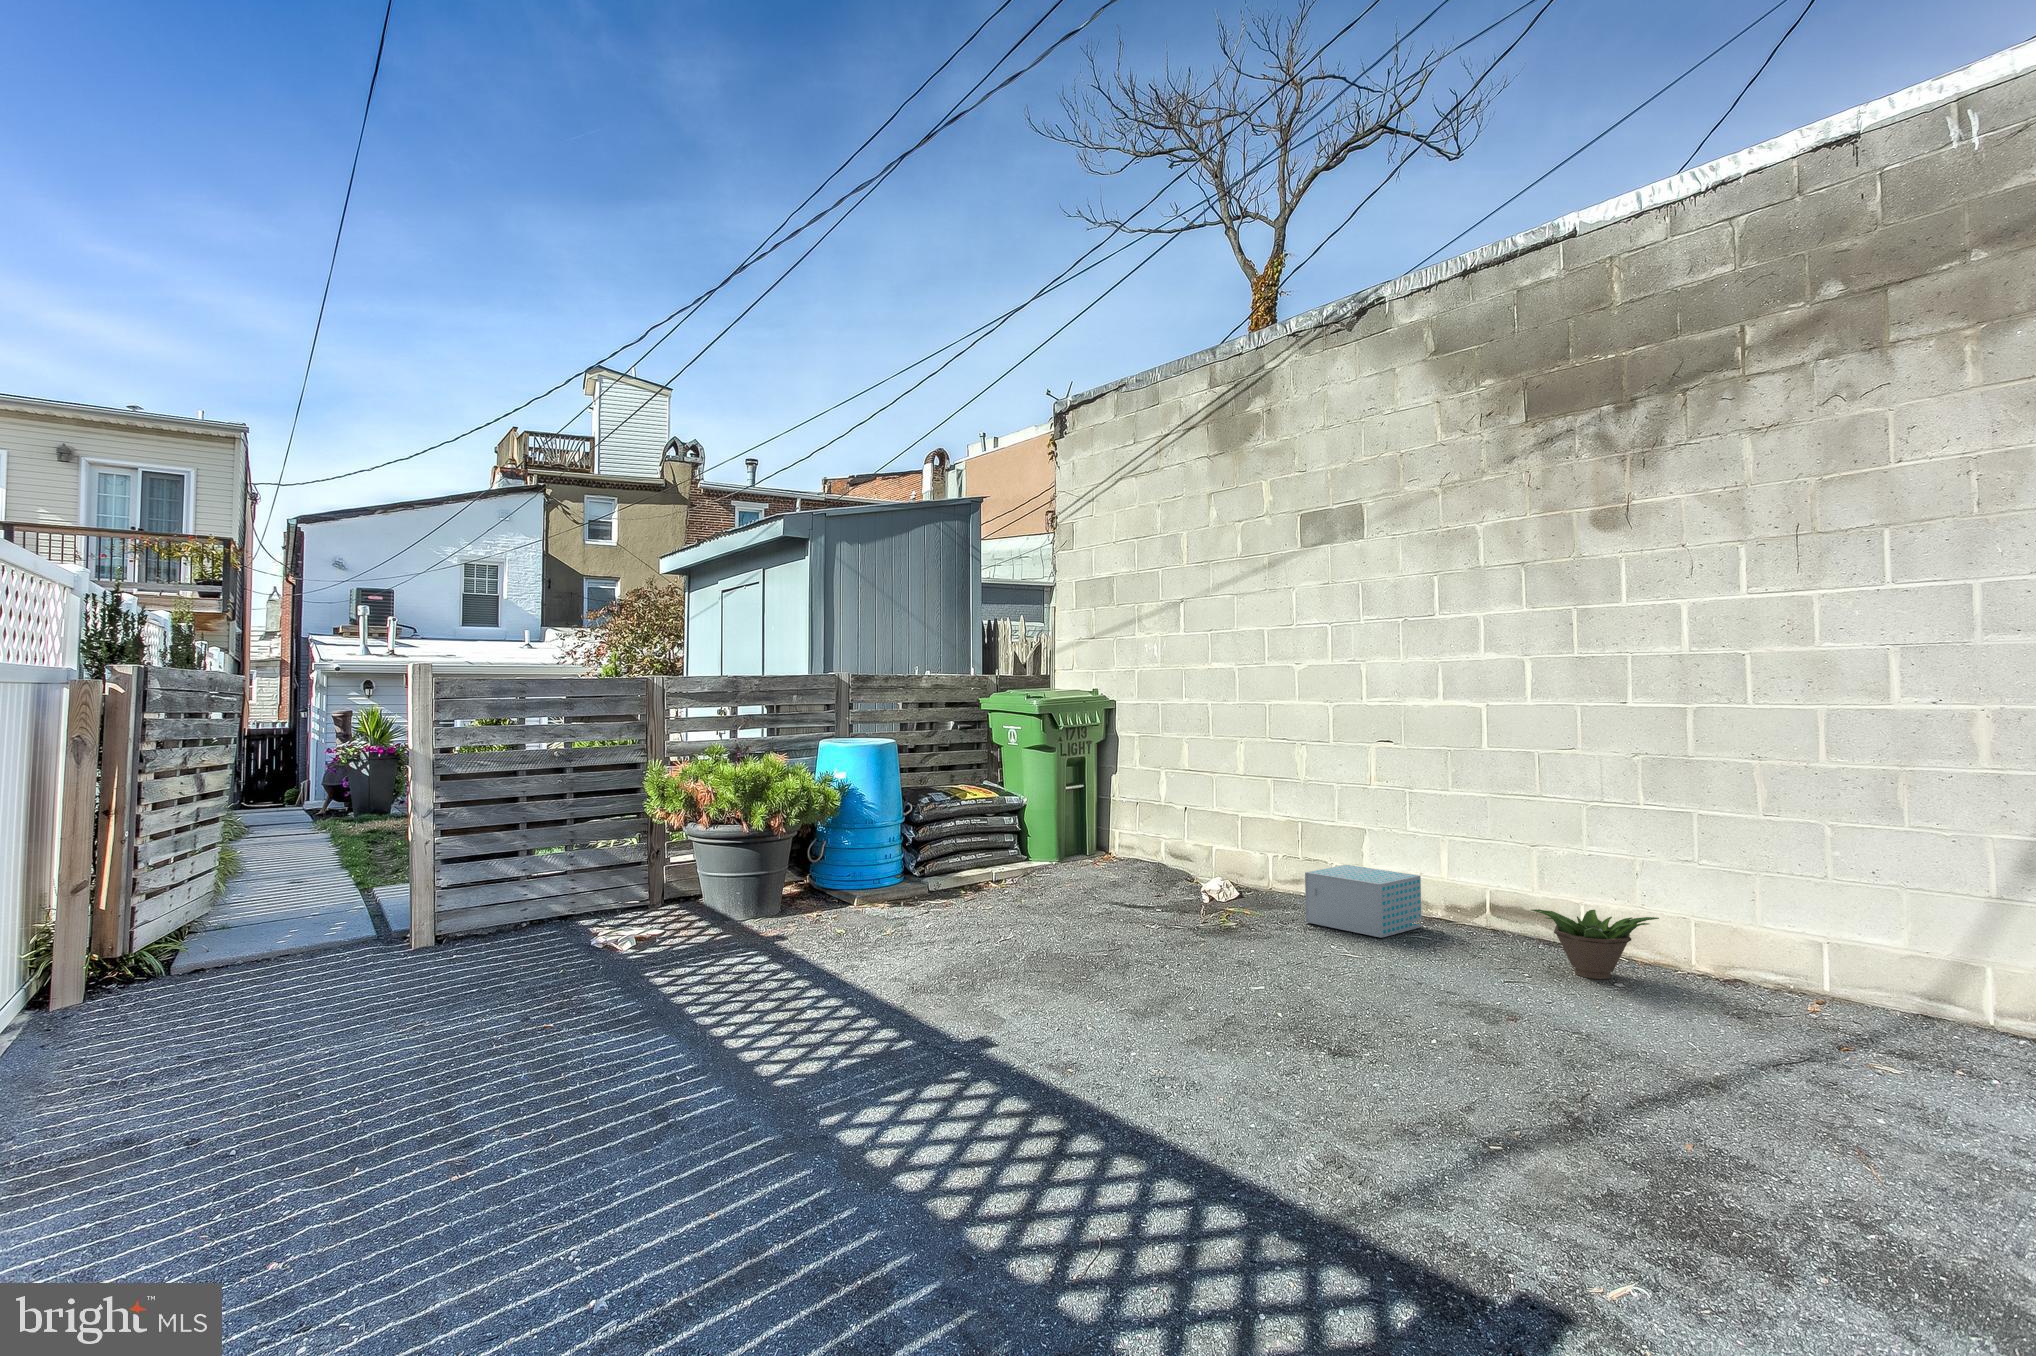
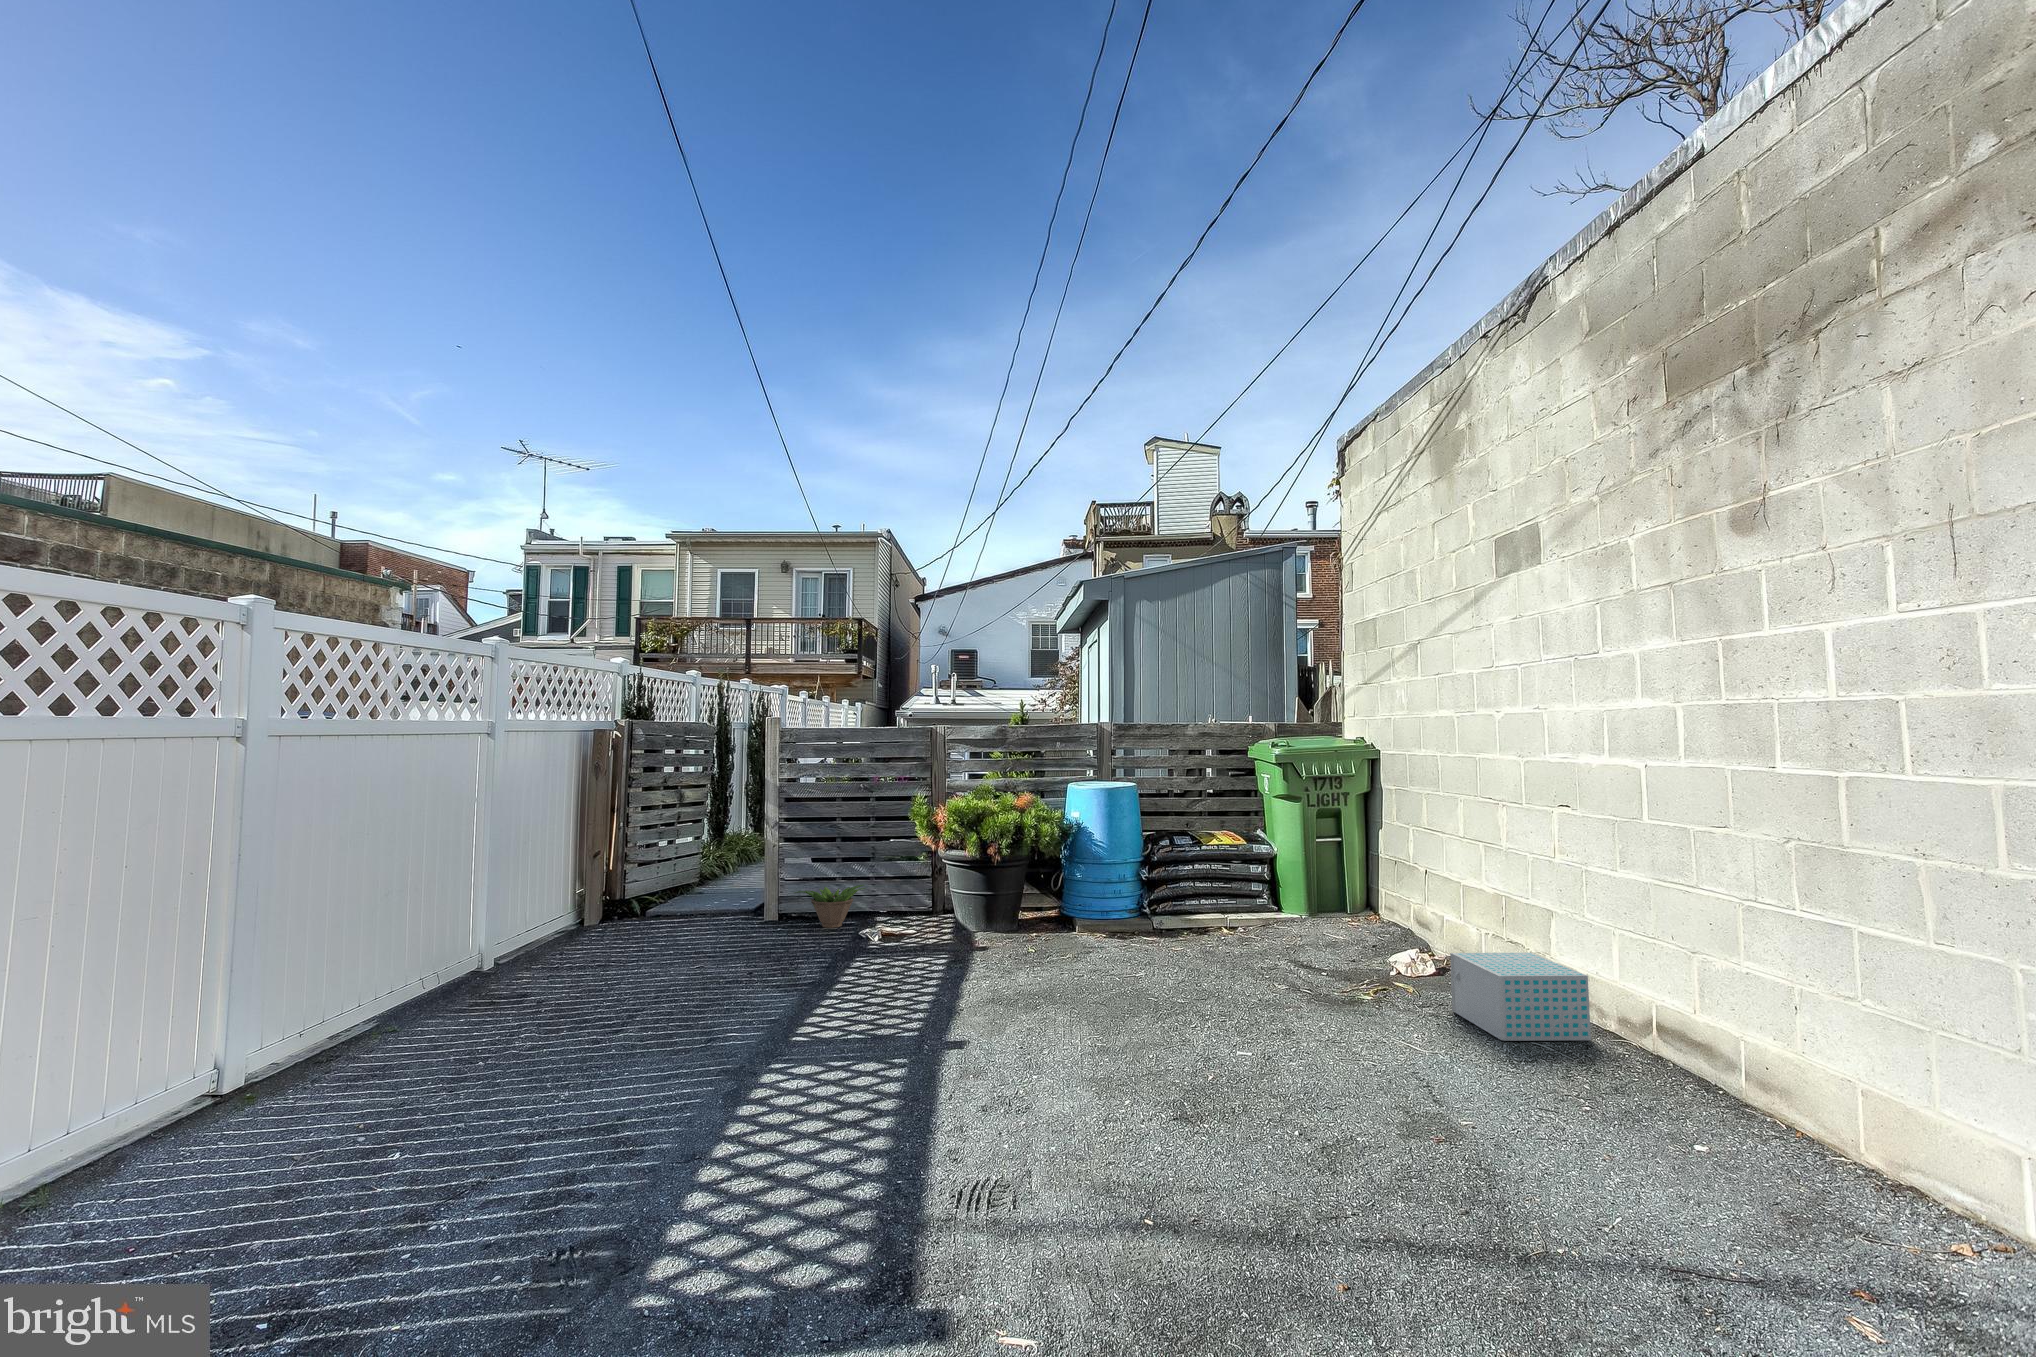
decorative plant: present [1531,909,1659,979] -> present [794,885,865,928]

